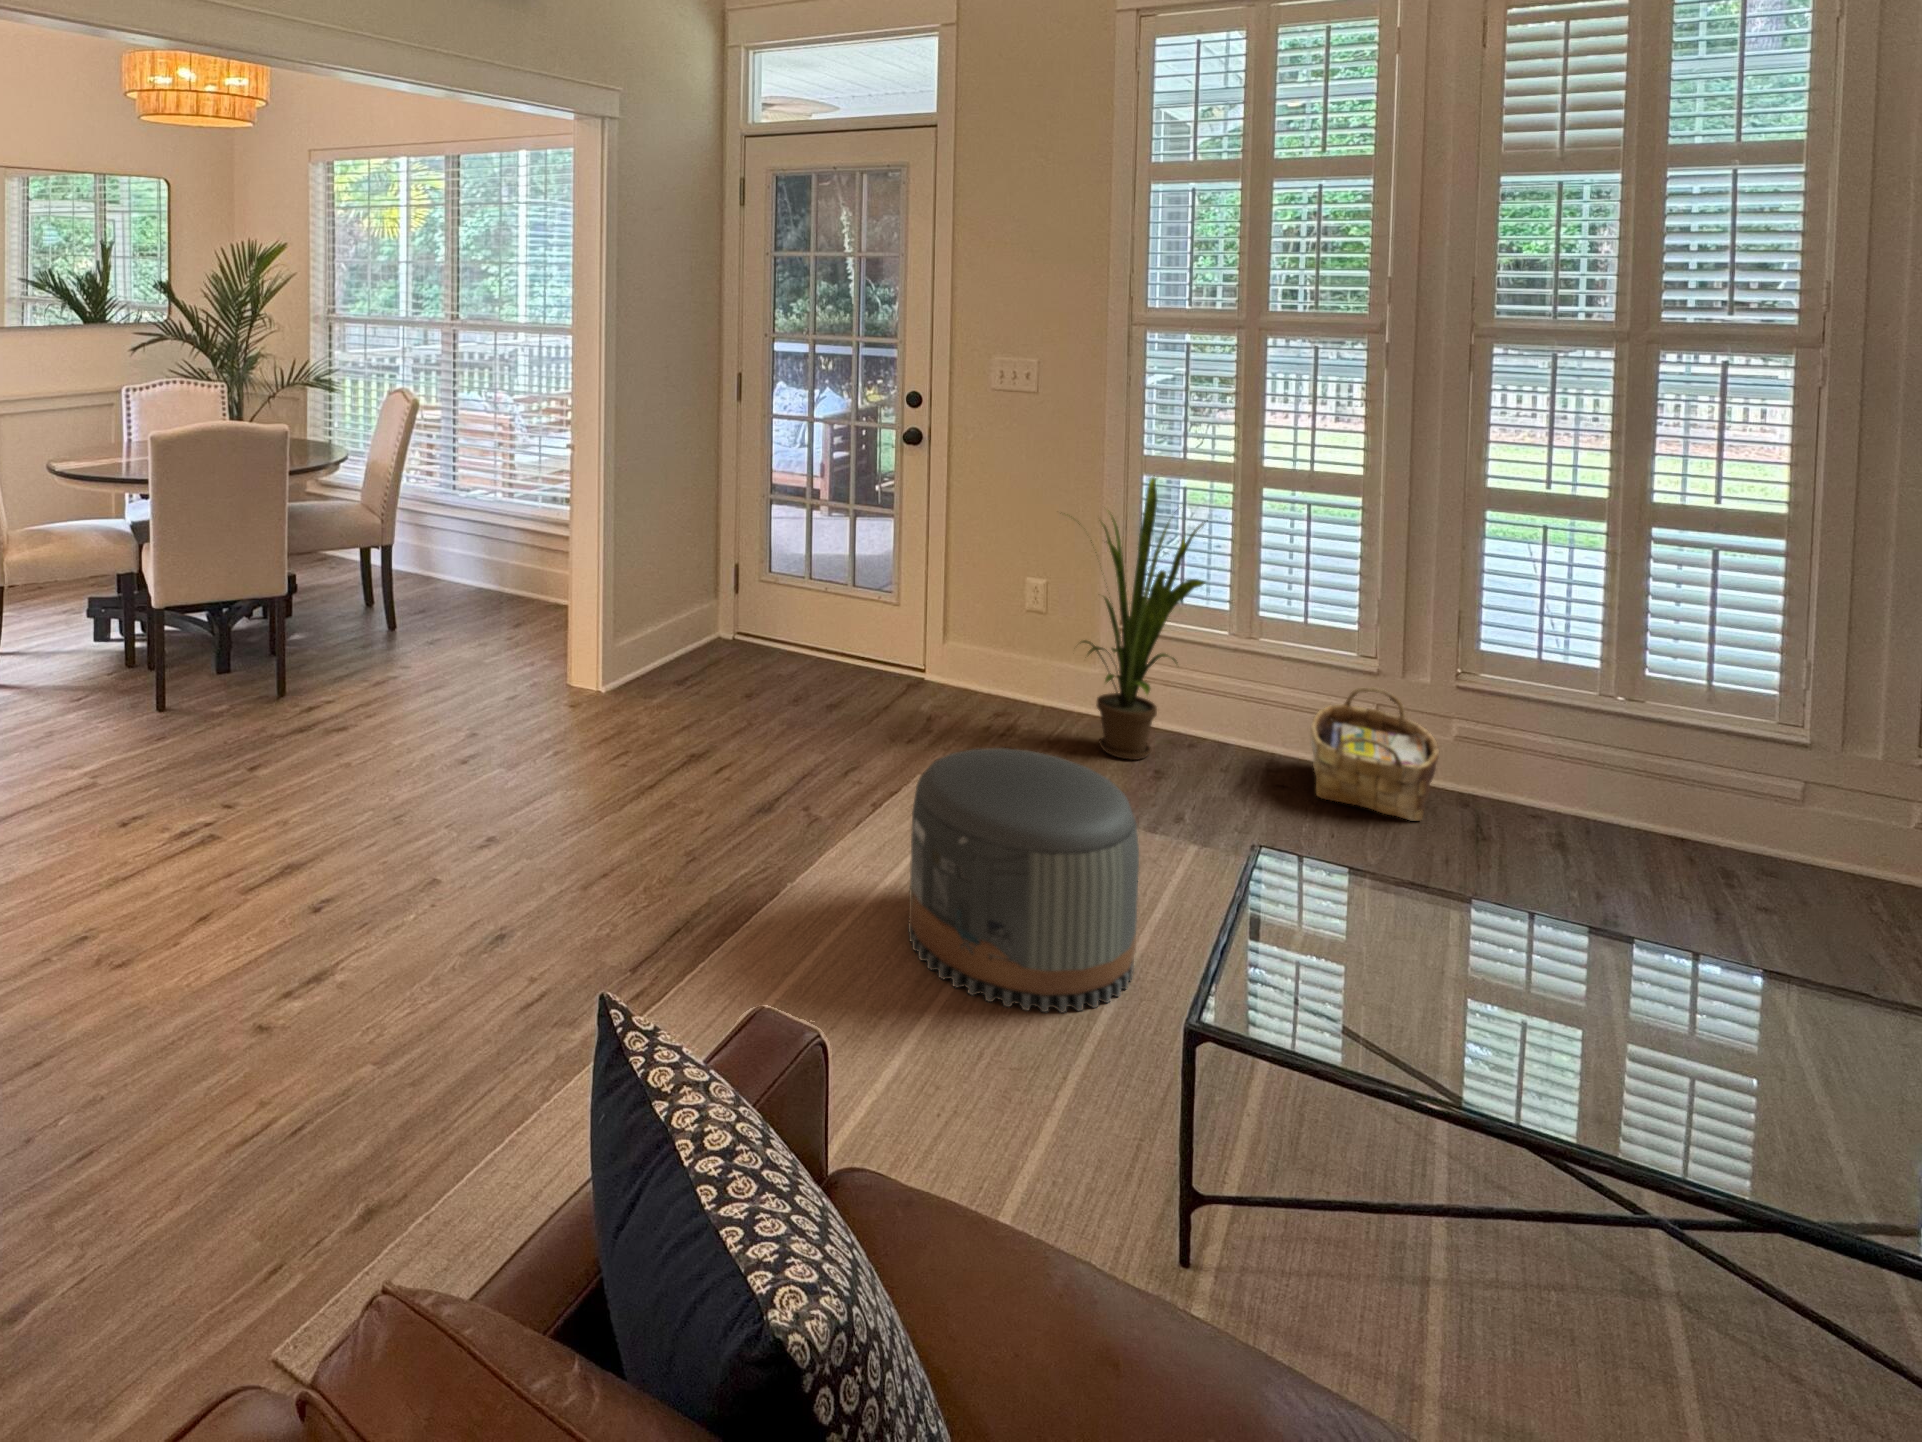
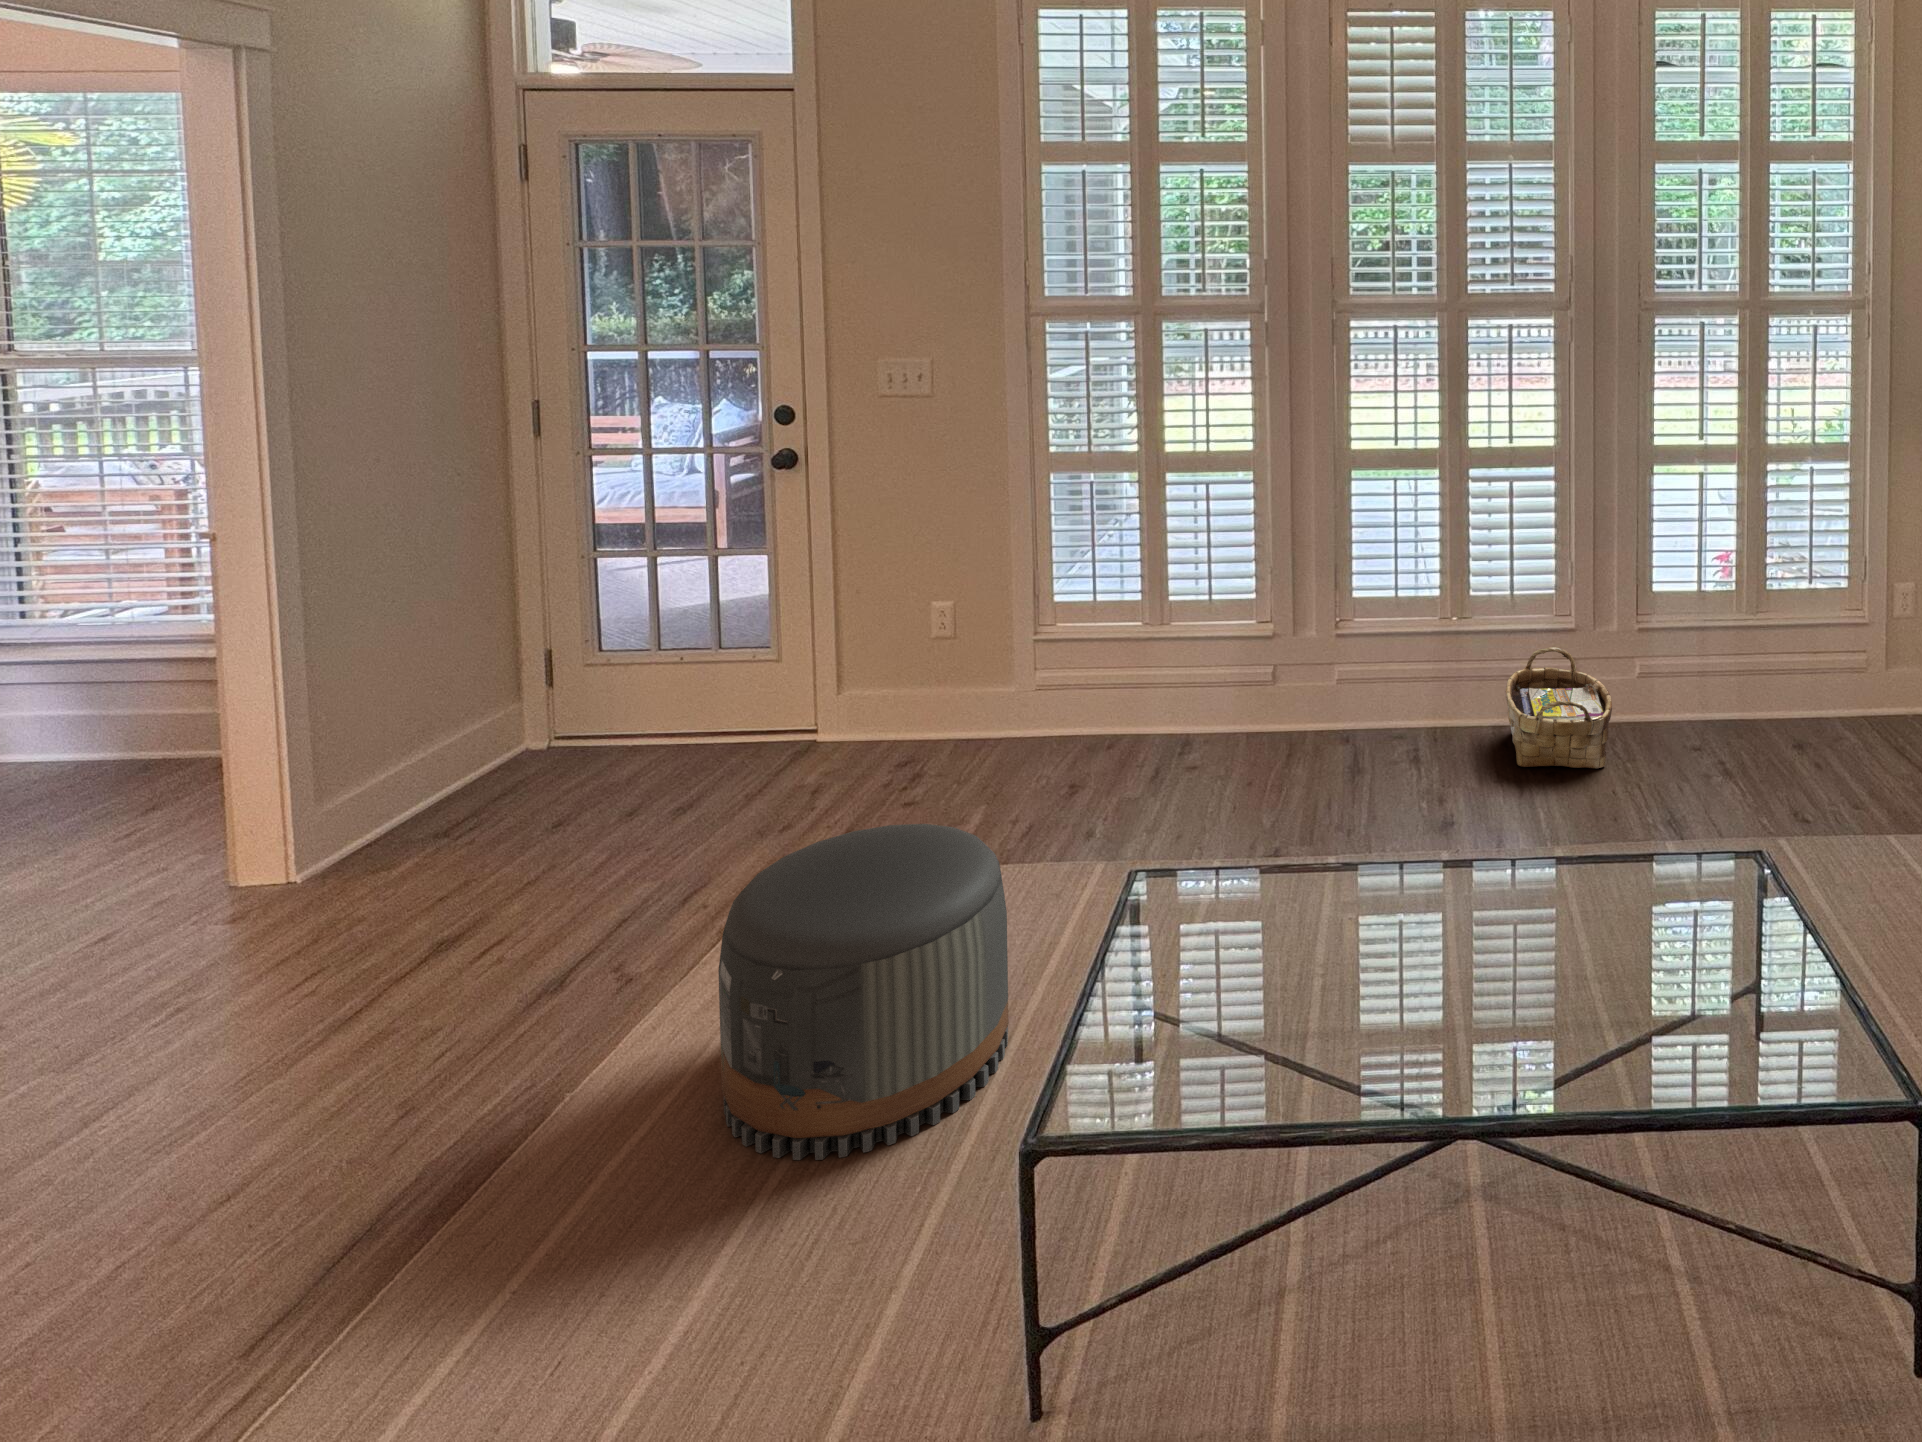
house plant: present [1079,477,1205,760] -> none [949,472,1115,782]
woven basket: present [1310,688,1439,821] -> present [1505,647,1612,769]

